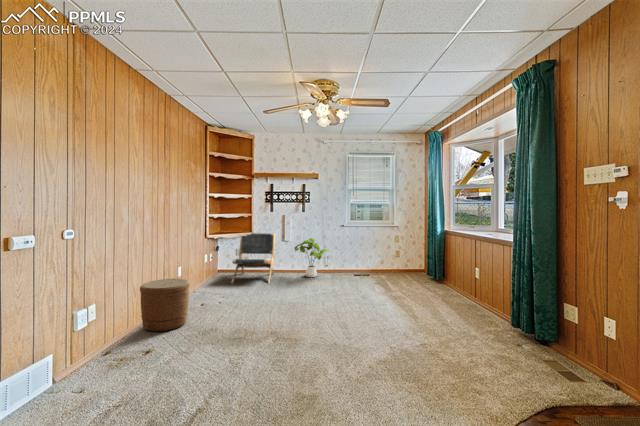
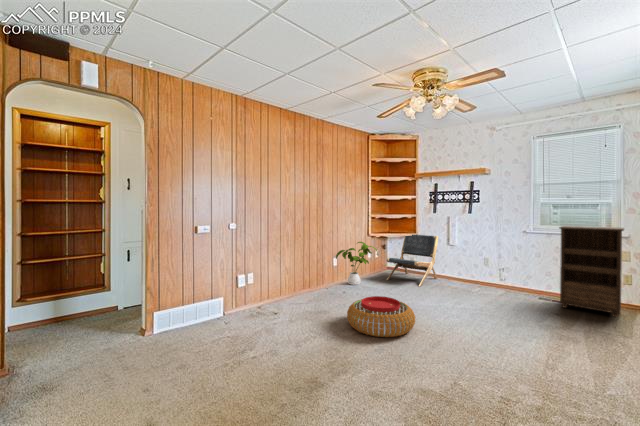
bookshelf: none [369,221,406,281] -> present [559,226,624,317]
house plant: present [295,238,329,277] -> present [336,242,378,285]
woven basket: present [140,278,190,331] -> none [285,265,319,305]
pouf: none [250,297,319,339] -> present [347,296,415,337]

